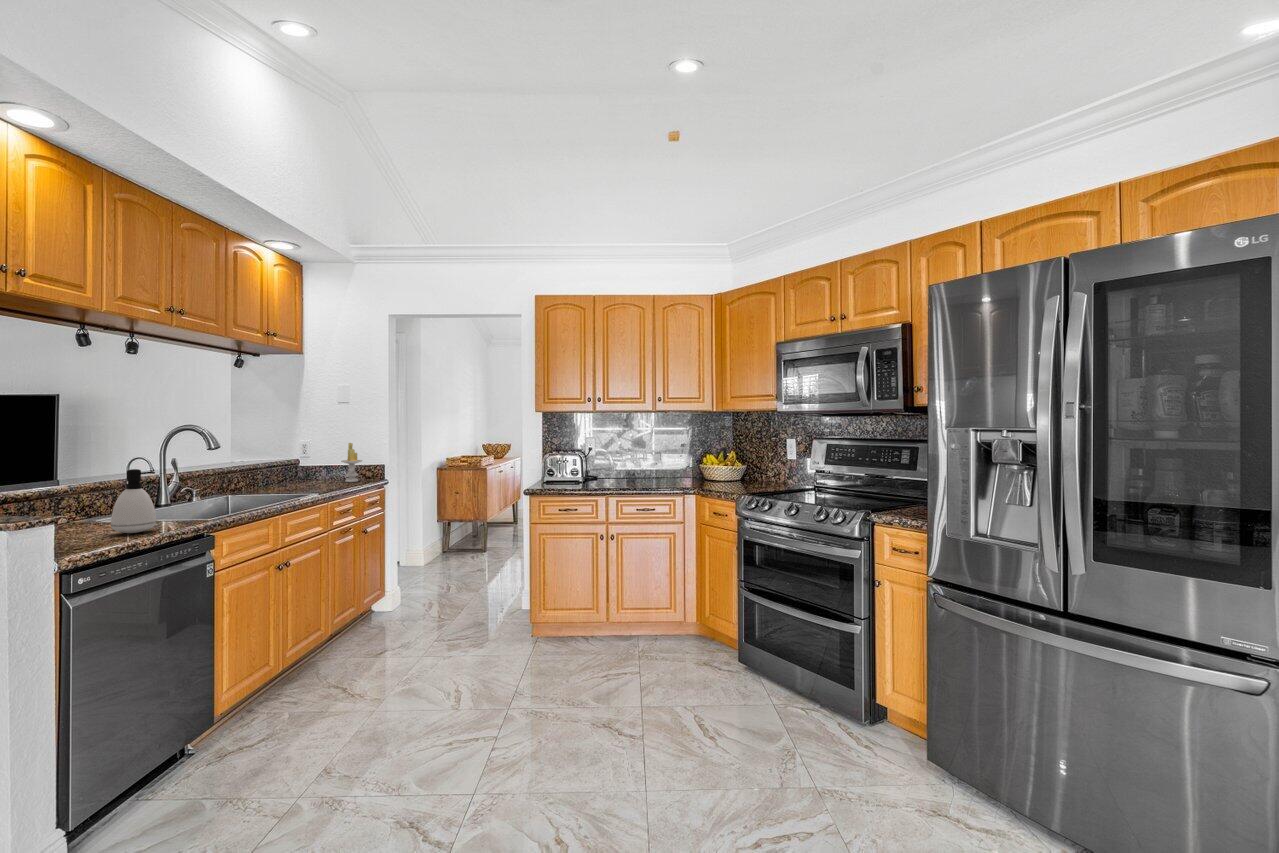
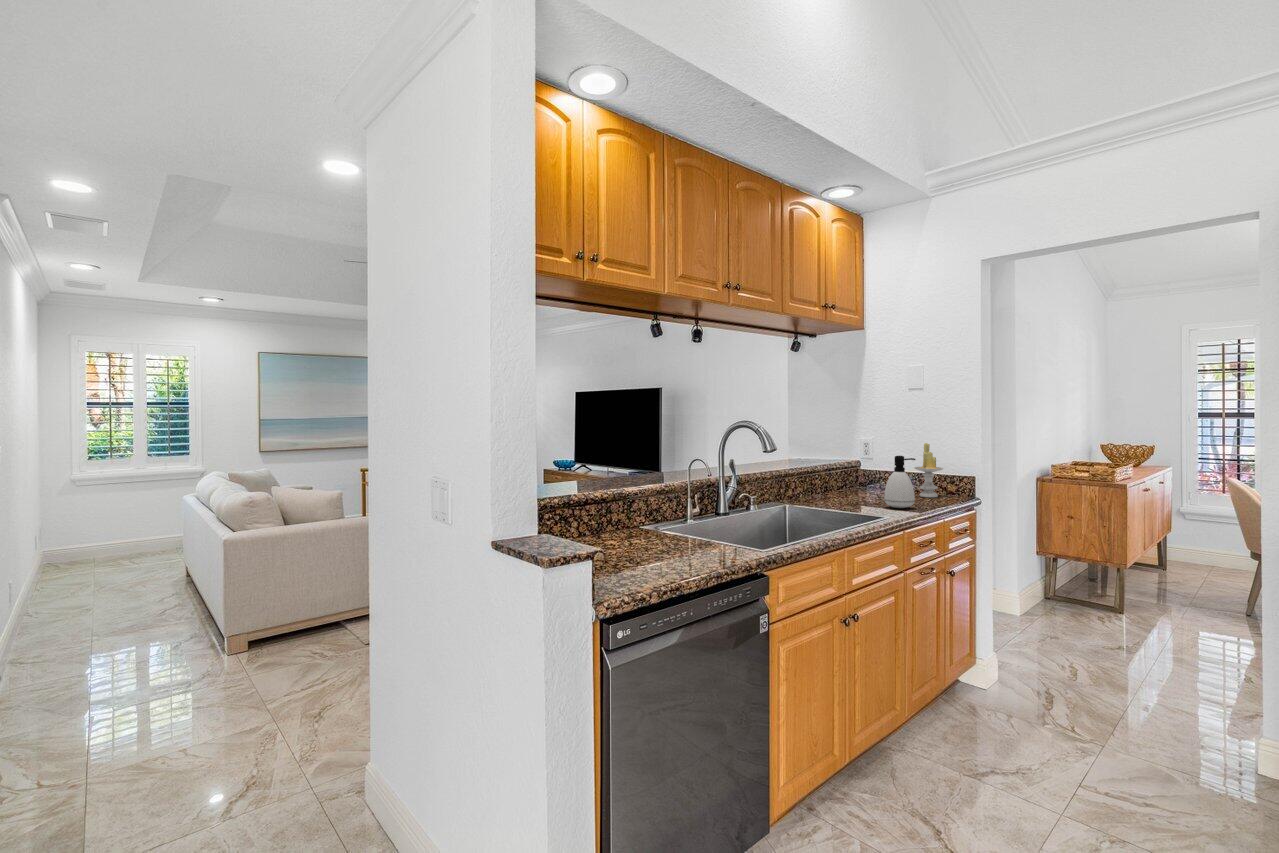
soap dispenser: present [111,469,156,533] -> present [884,456,915,508]

